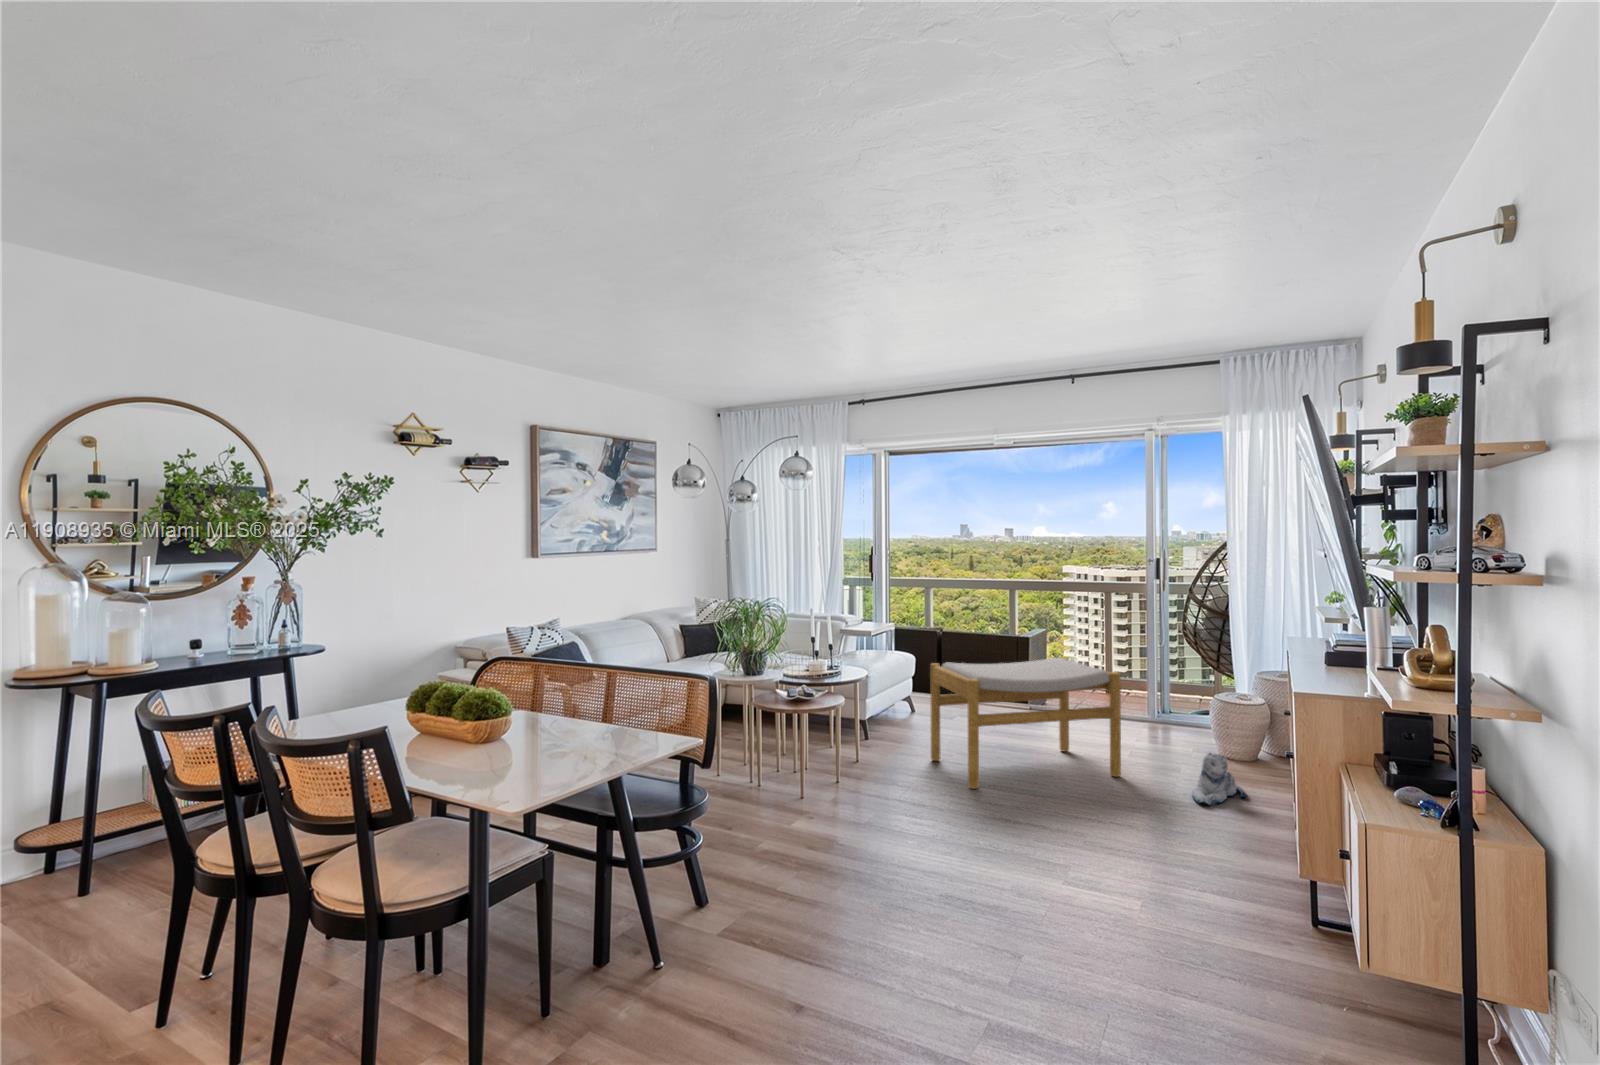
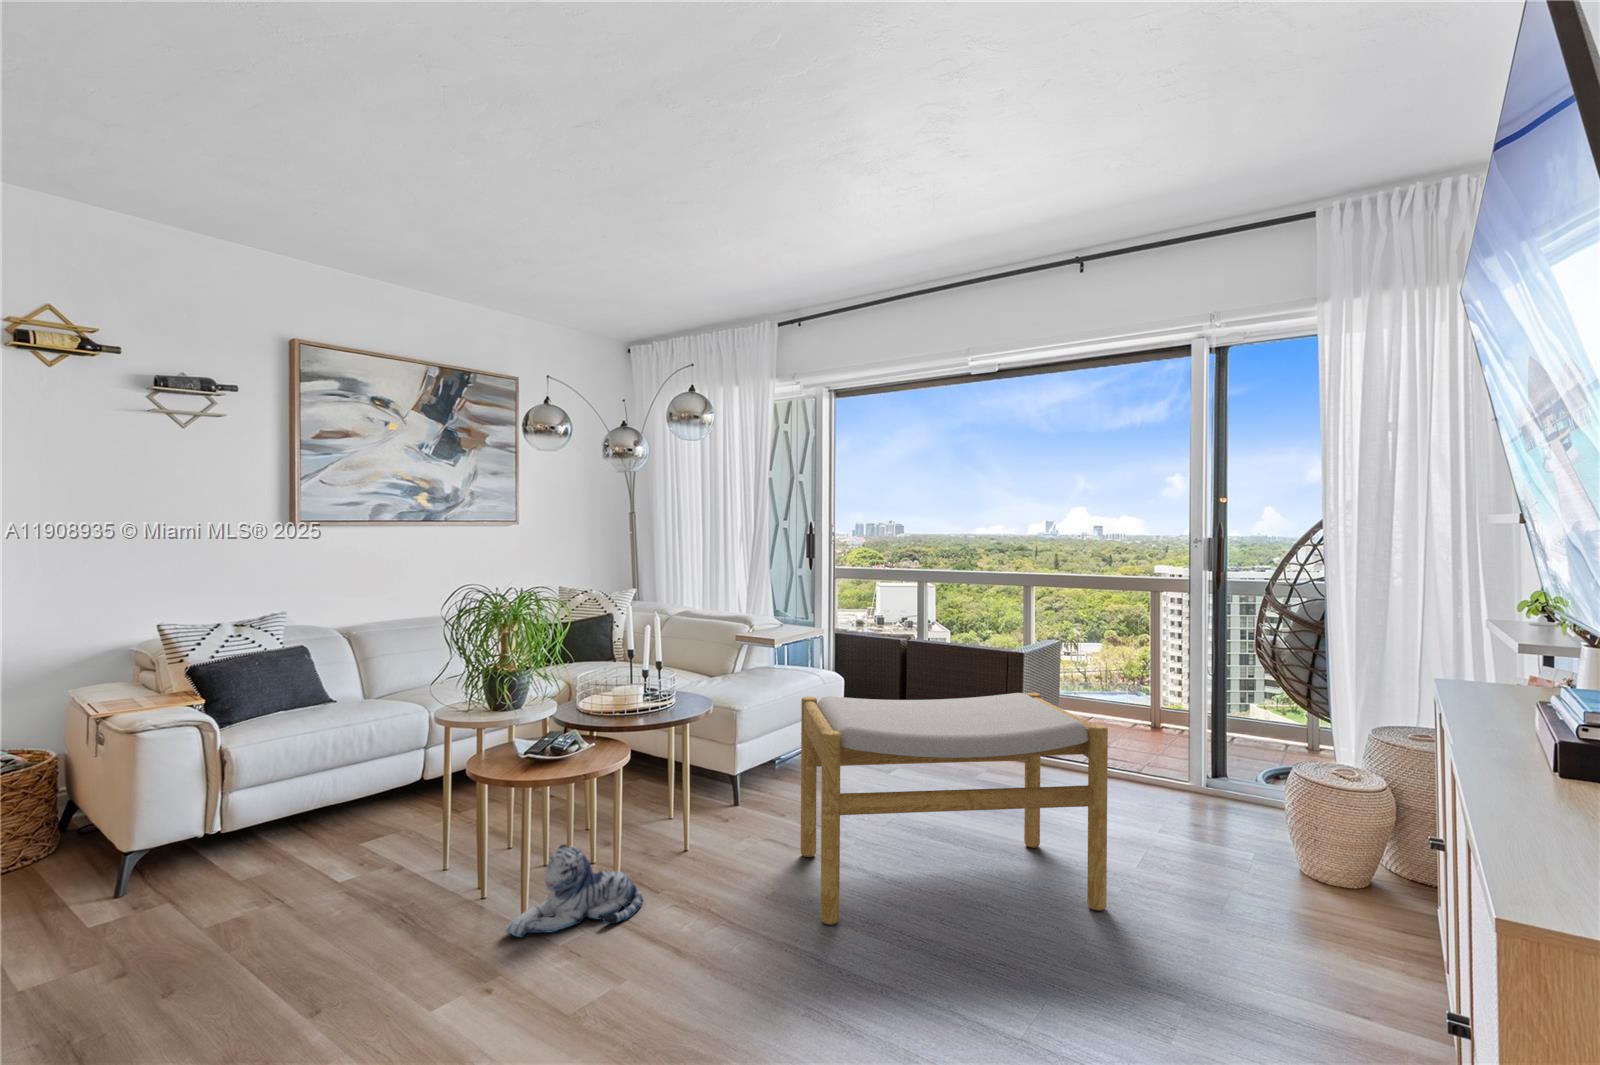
plush toy: present [1192,753,1246,804] -> present [506,844,643,937]

